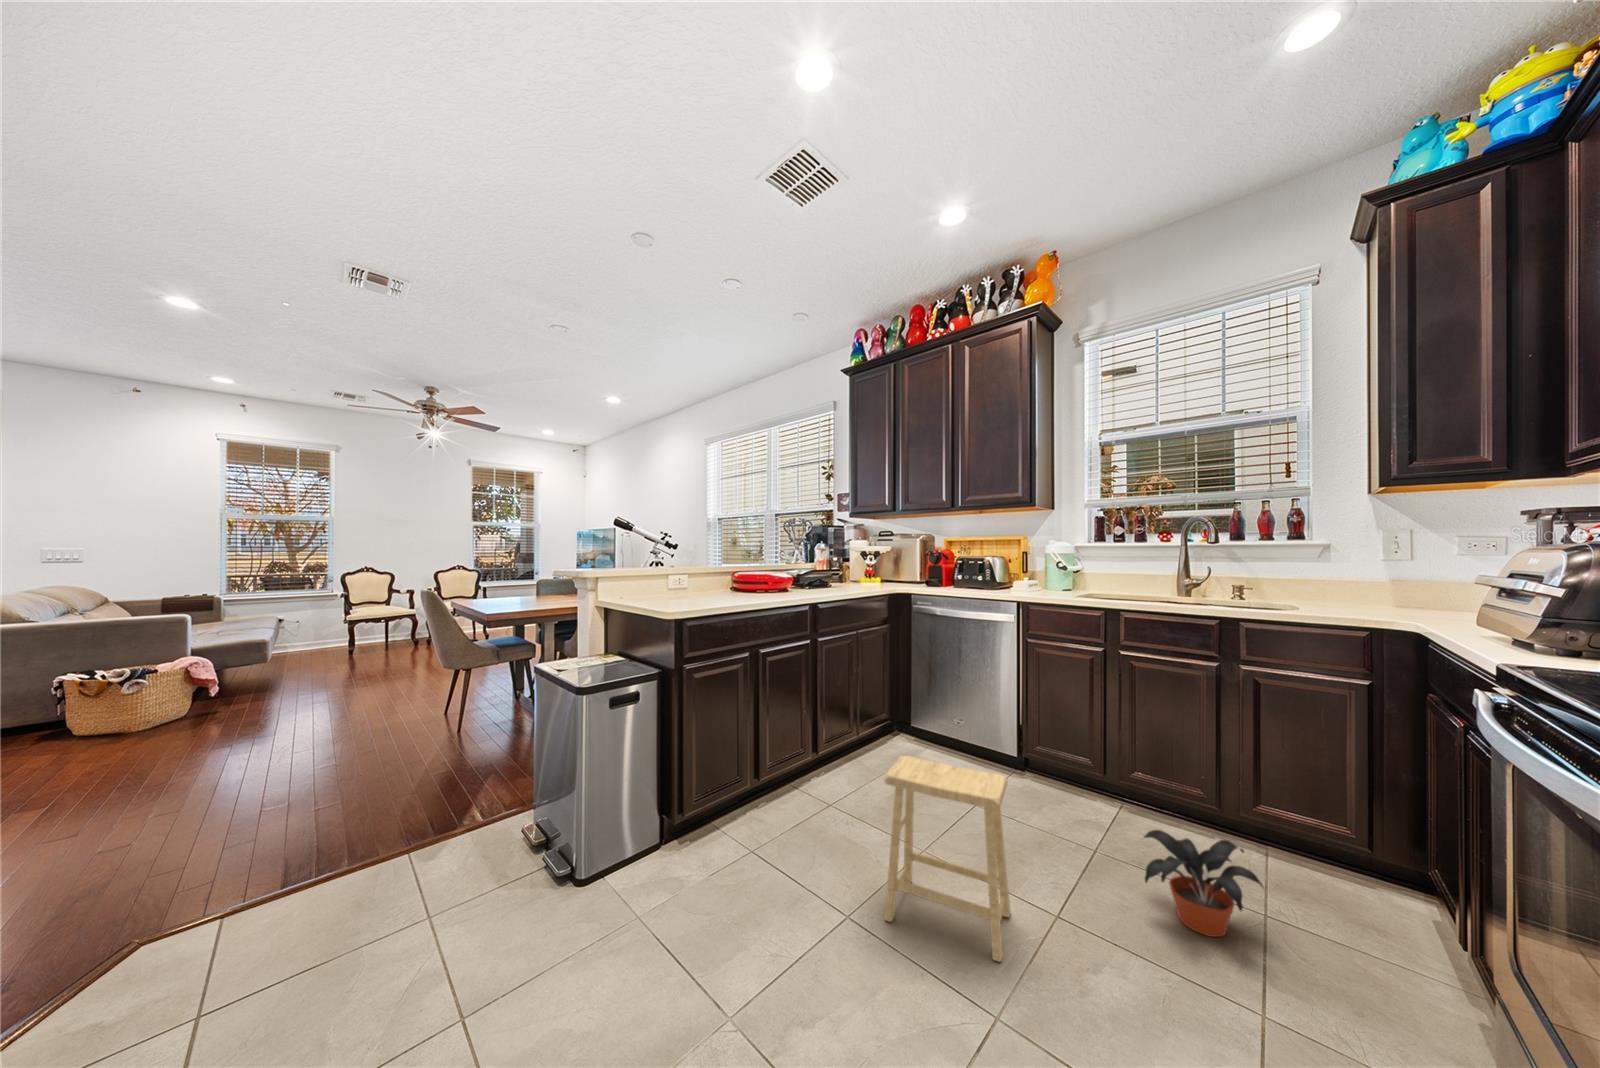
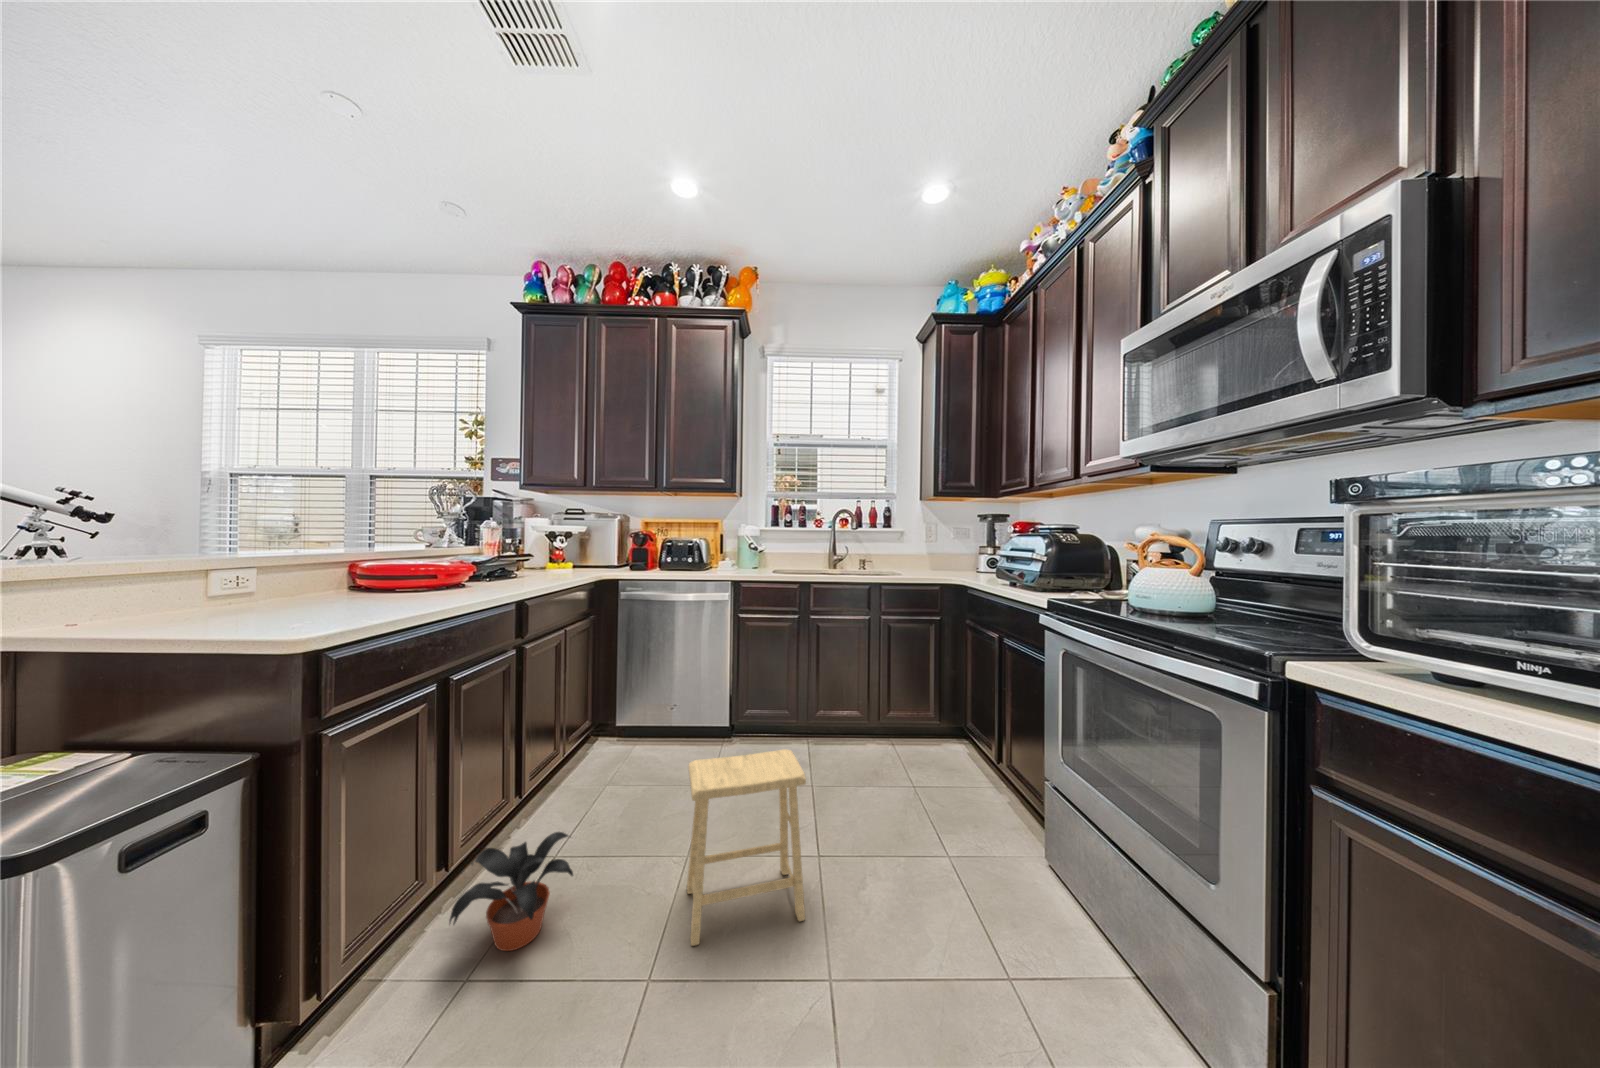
potted plant: present [1144,830,1263,937] -> present [449,832,573,951]

